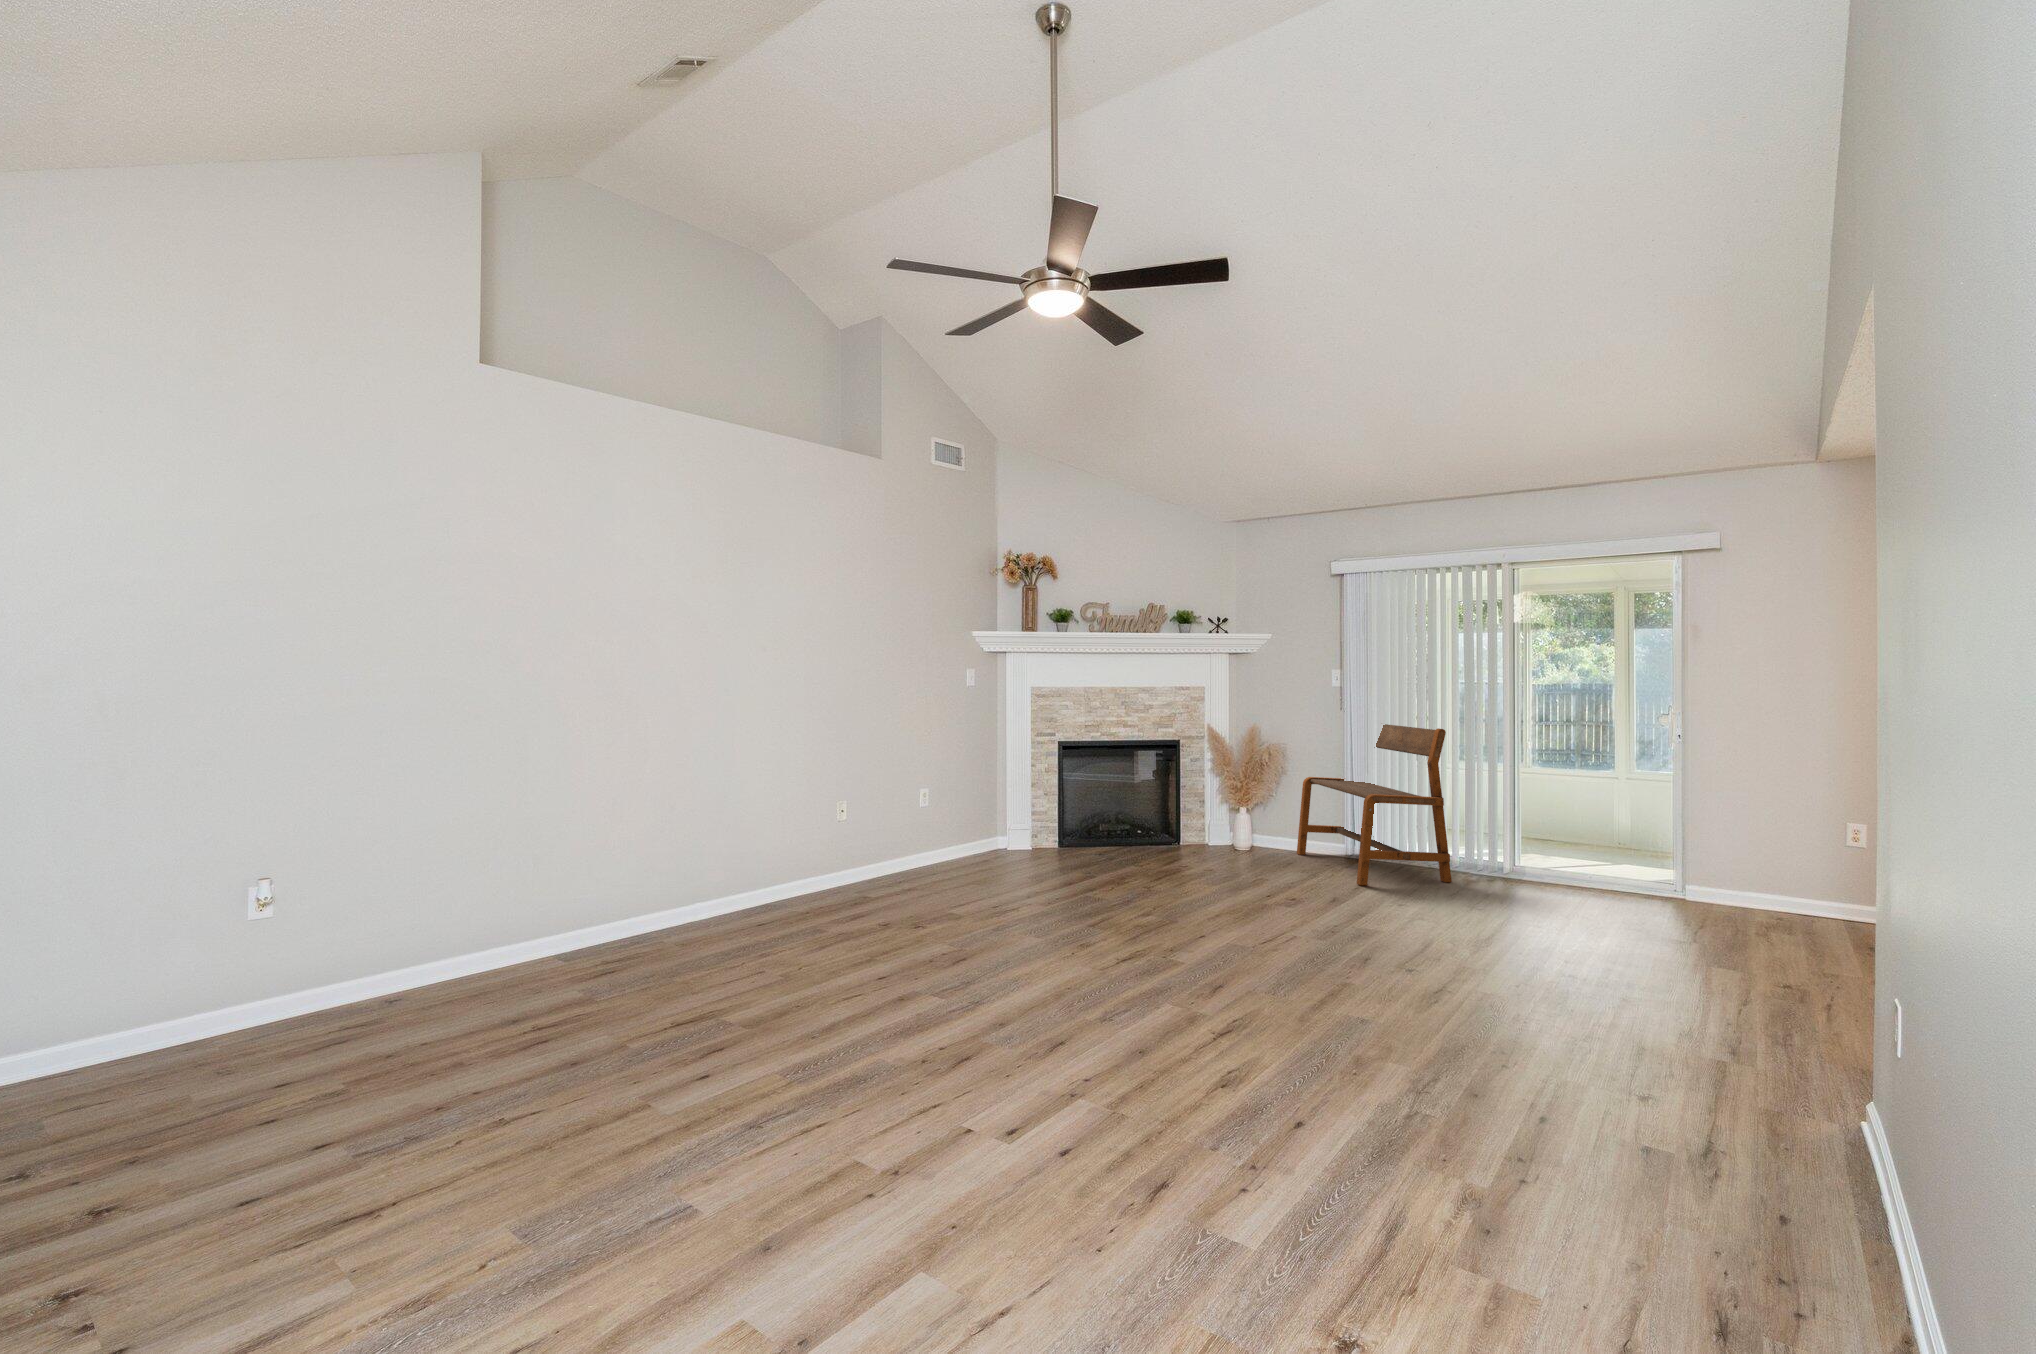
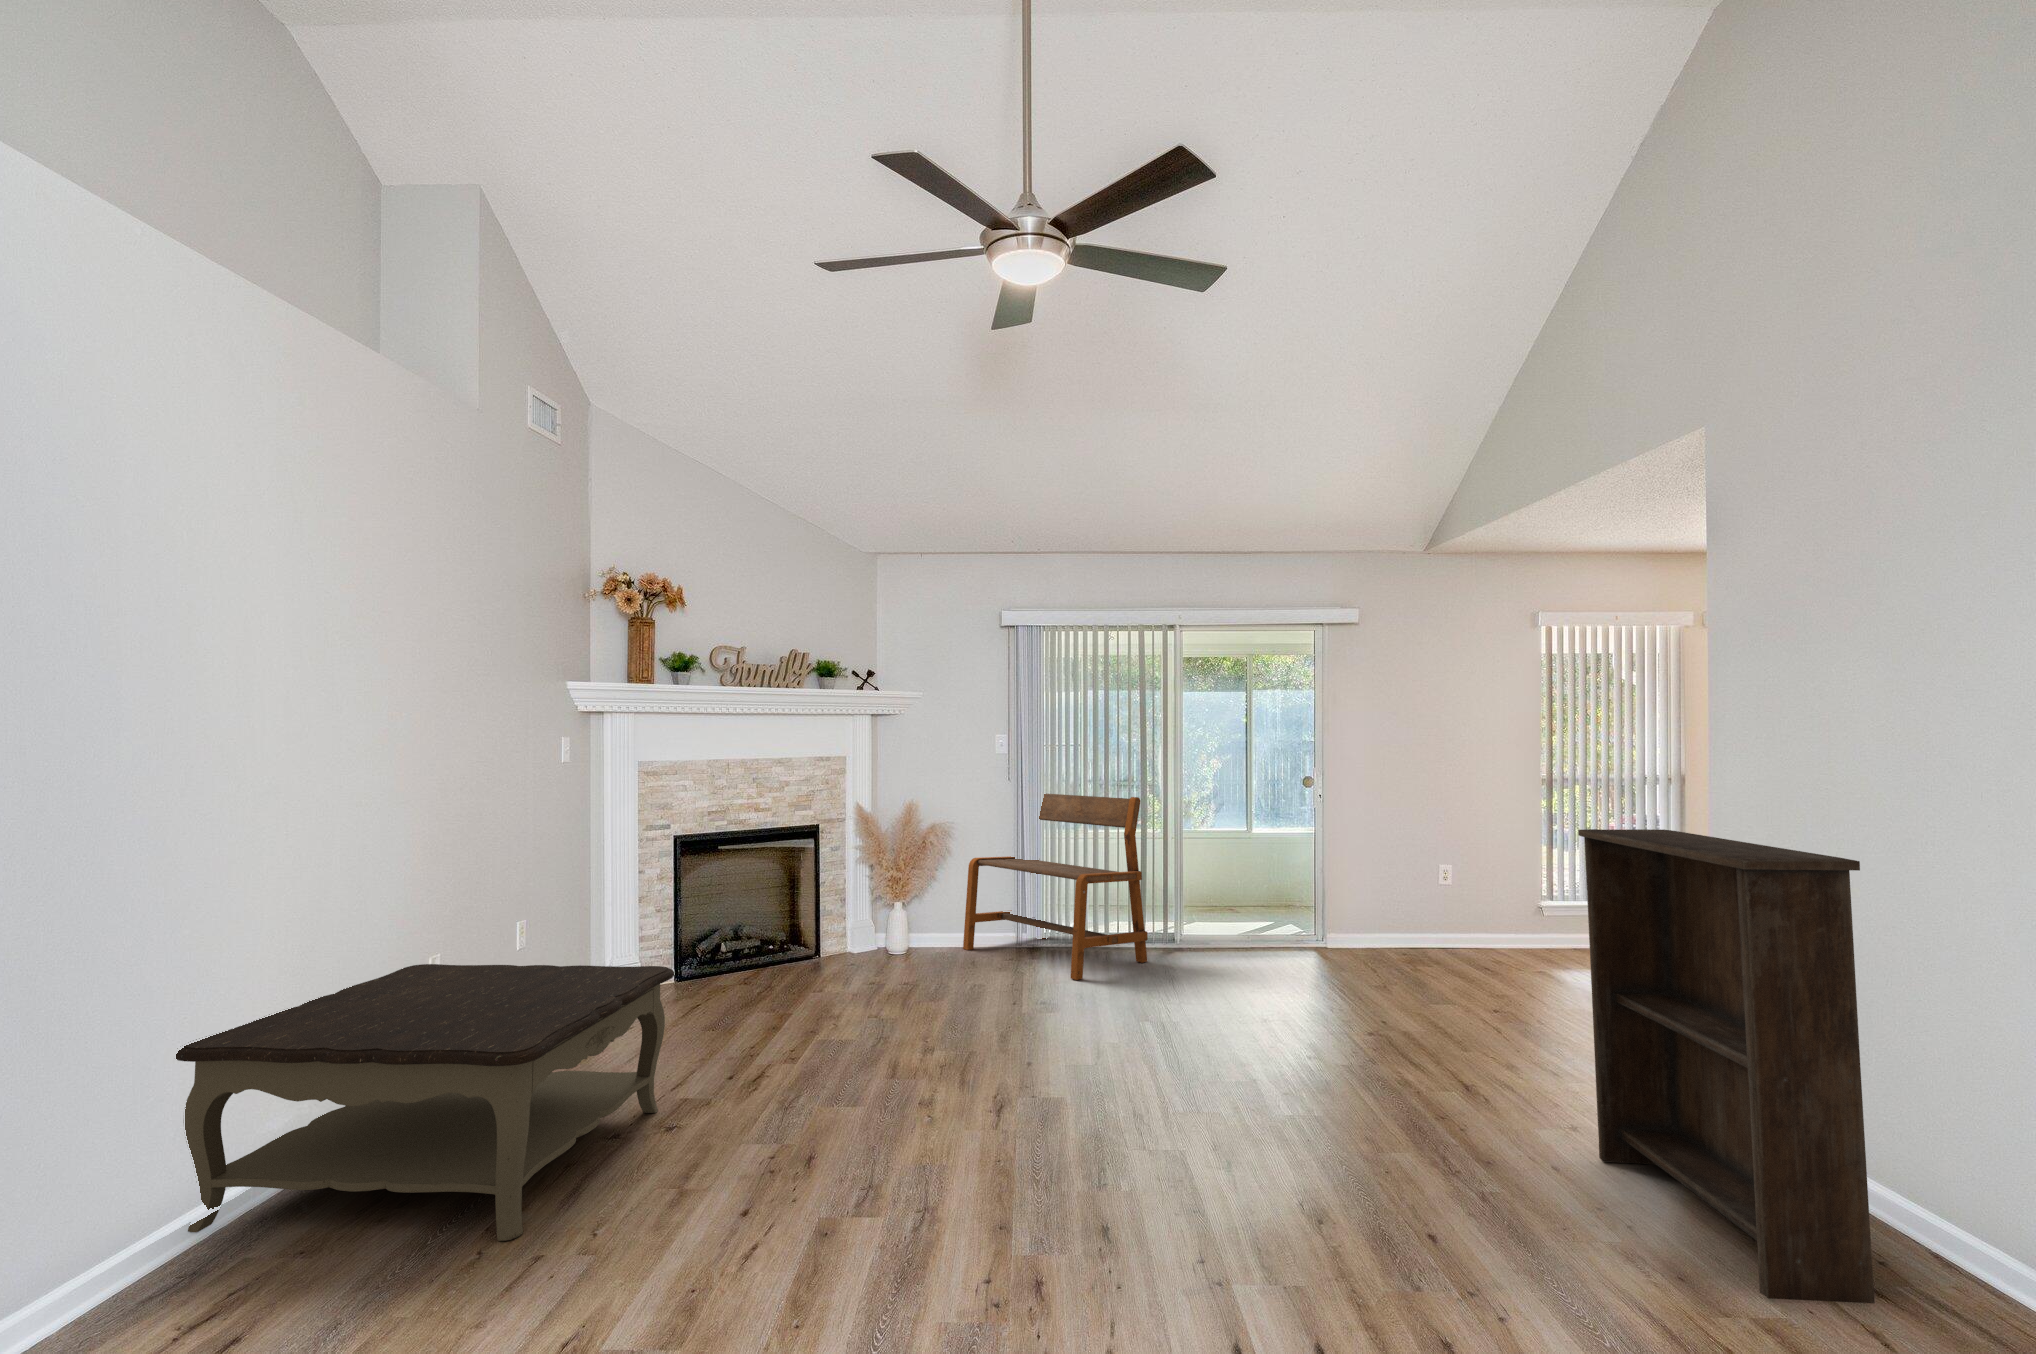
bookshelf: none [1601,762,1741,1200] -> present [1578,829,1875,1303]
coffee table: none [727,804,982,945] -> present [176,964,674,1241]

